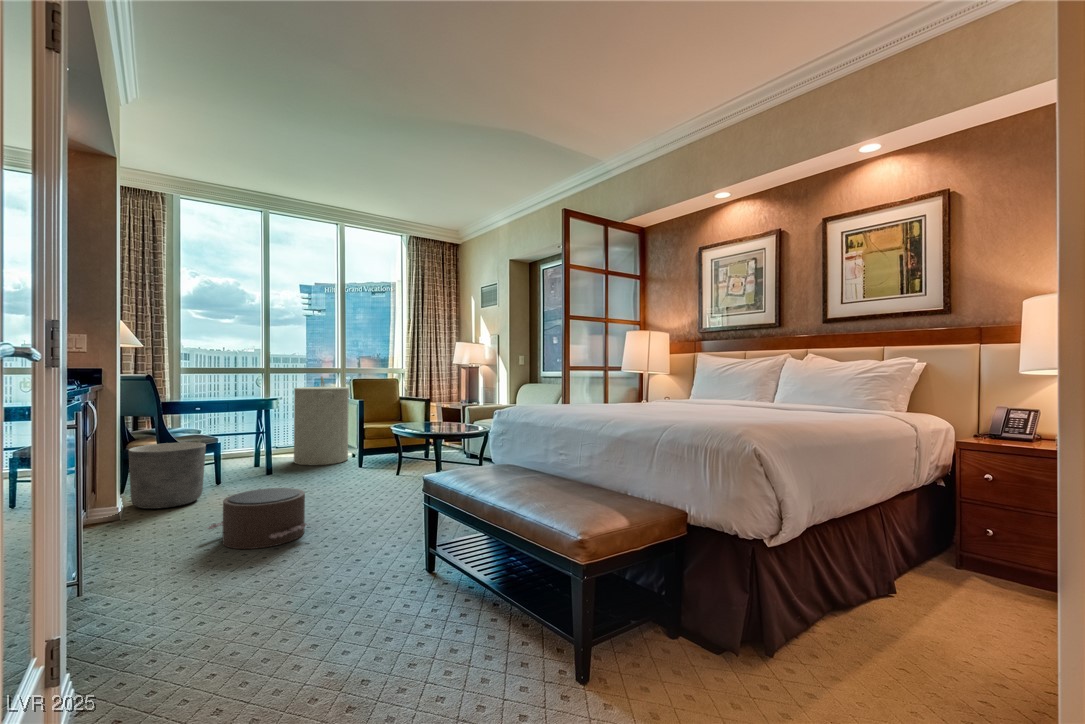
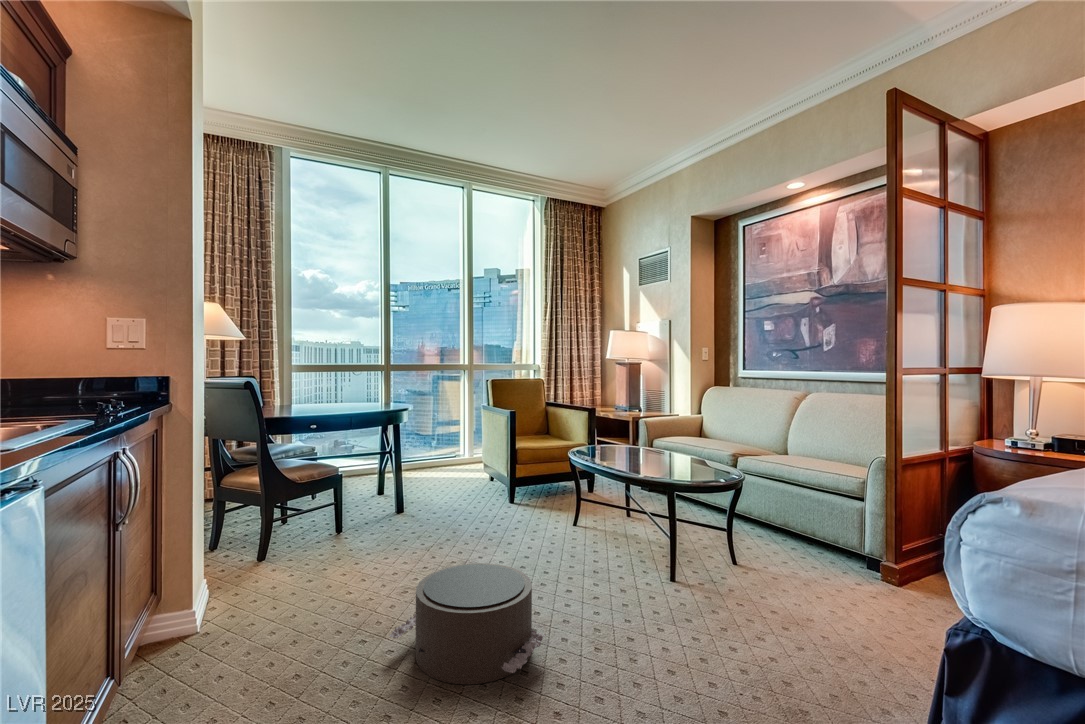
laundry hamper: present [294,376,349,465] -> none [427,376,492,492]
planter: present [129,442,206,509] -> none [253,473,348,572]

